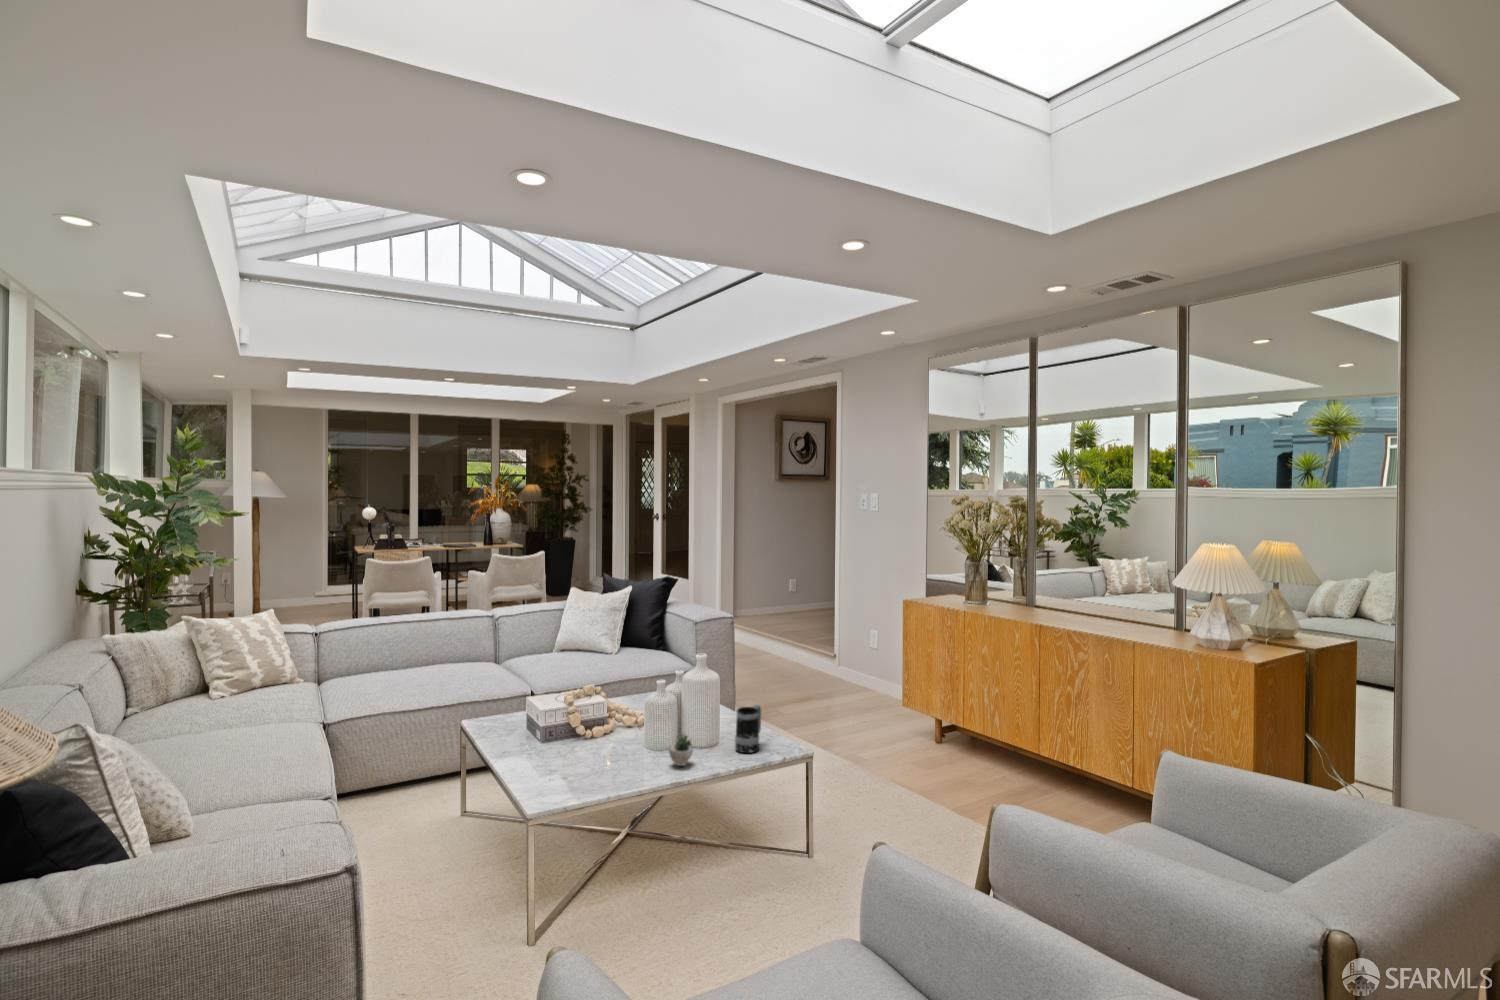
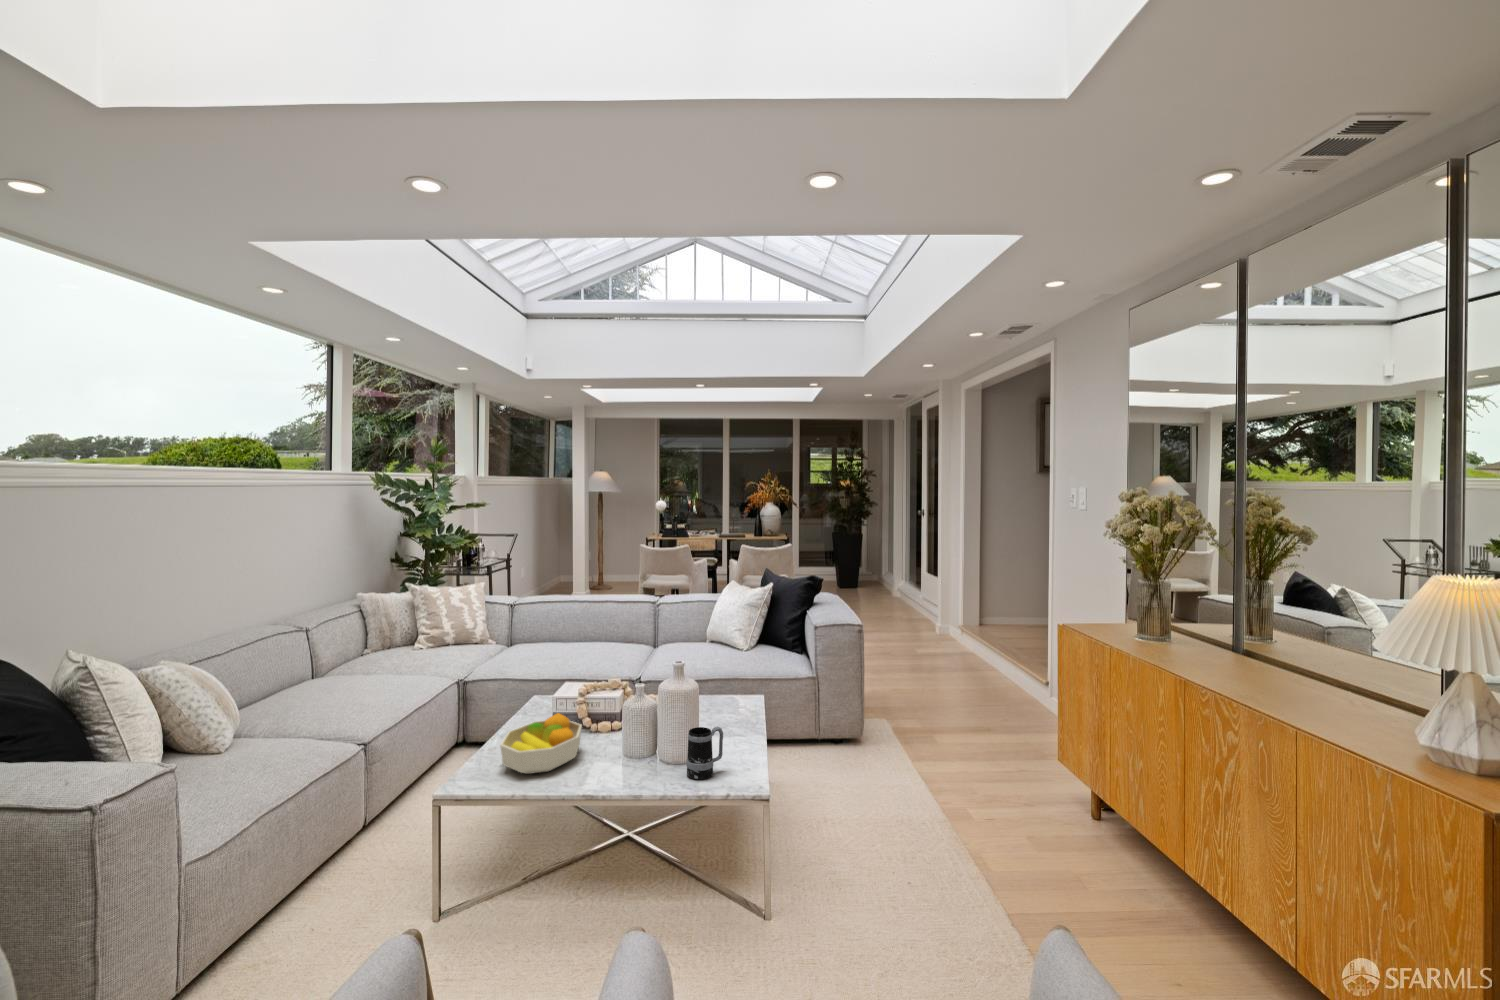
fruit bowl: none [549,719,625,780] -> present [500,713,582,774]
succulent plant: present [669,731,693,766] -> none [603,740,650,778]

